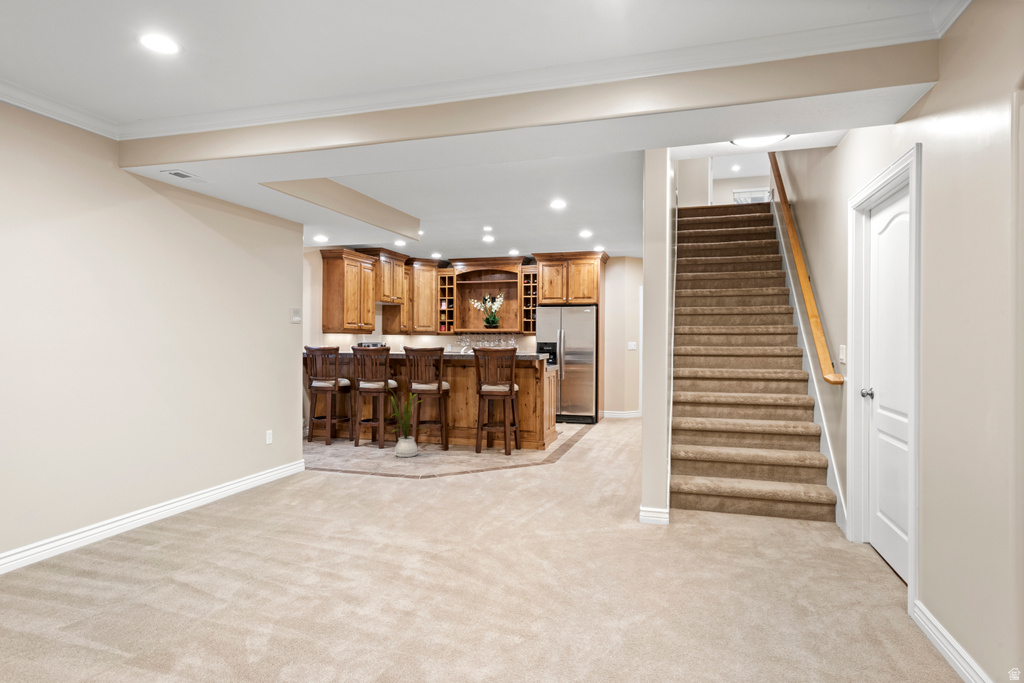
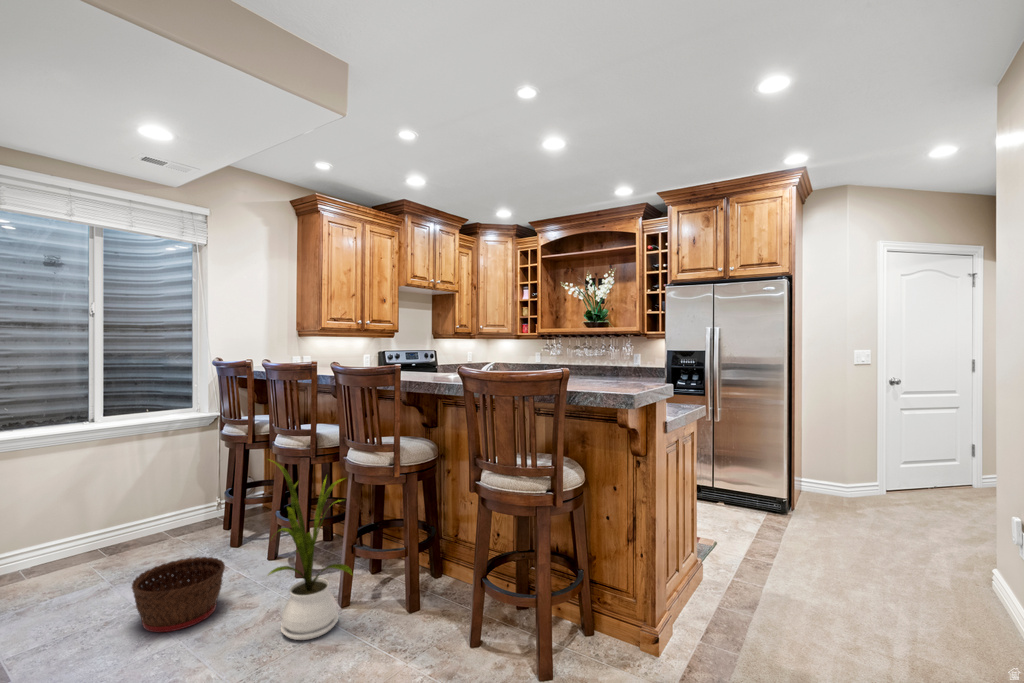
basket: none [324,435,361,460] -> present [132,557,225,632]

